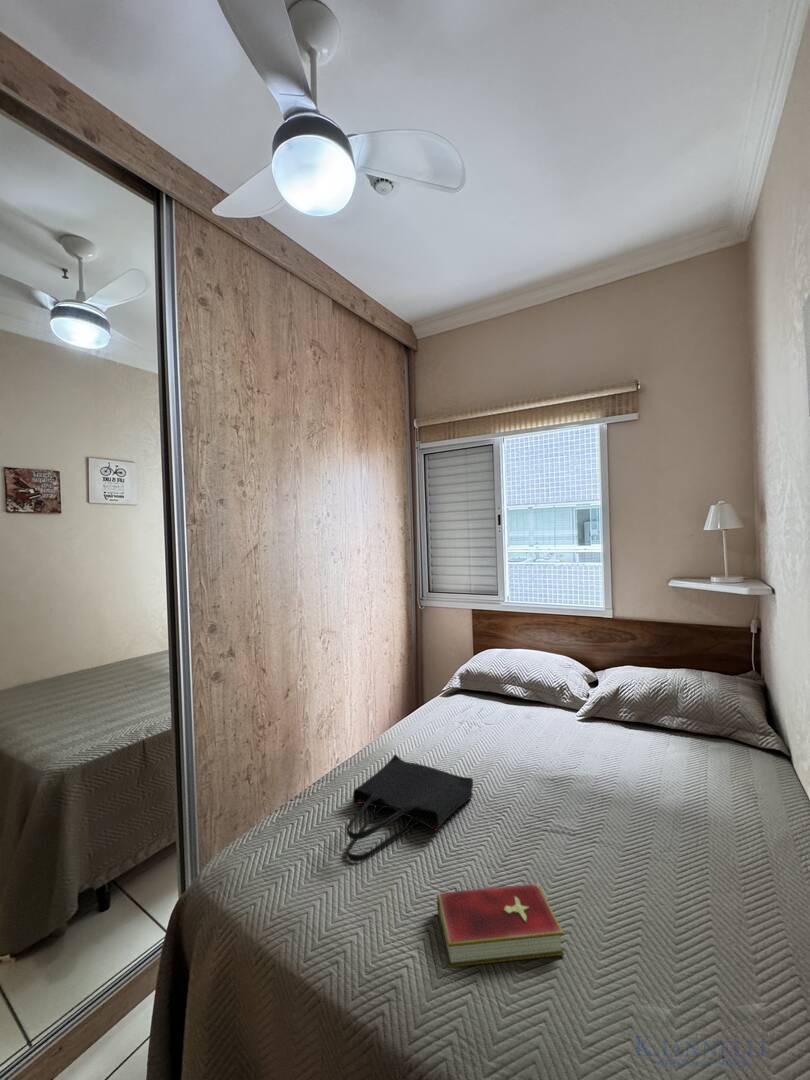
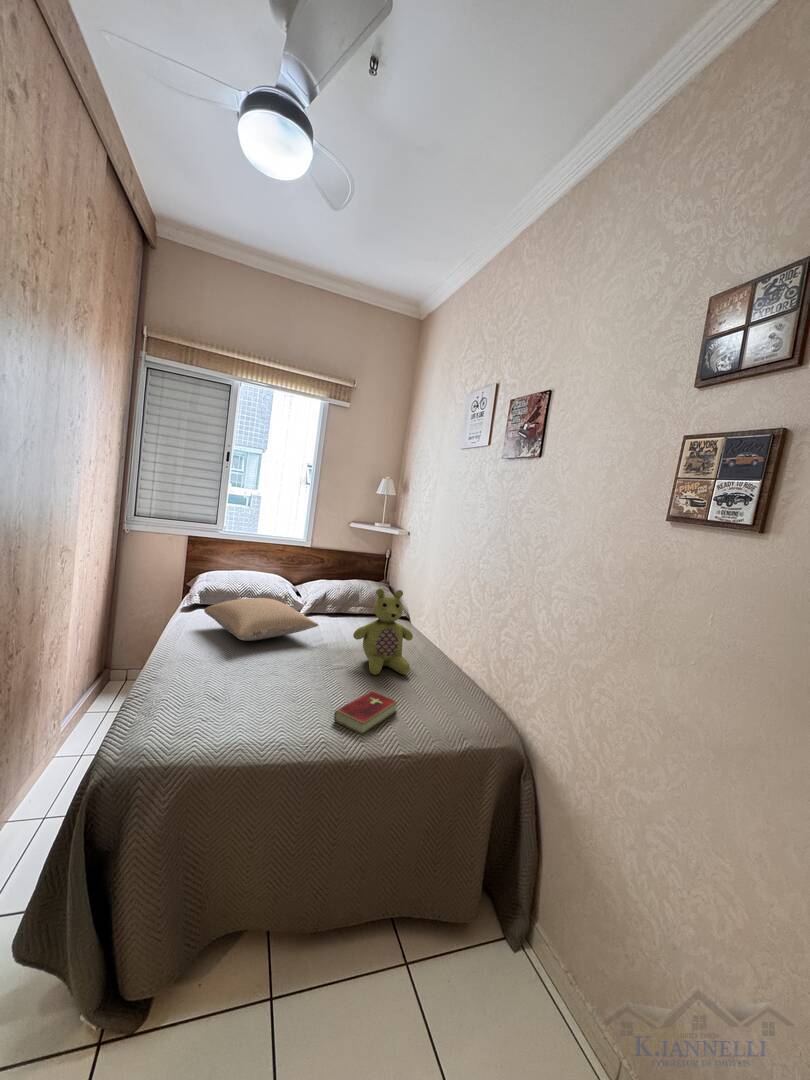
pillow: none [434,686,555,742] -> present [204,598,318,641]
stuffed bear: none [575,691,703,877] -> present [353,589,413,675]
tote bag: present [347,755,473,862] -> none [215,656,298,722]

